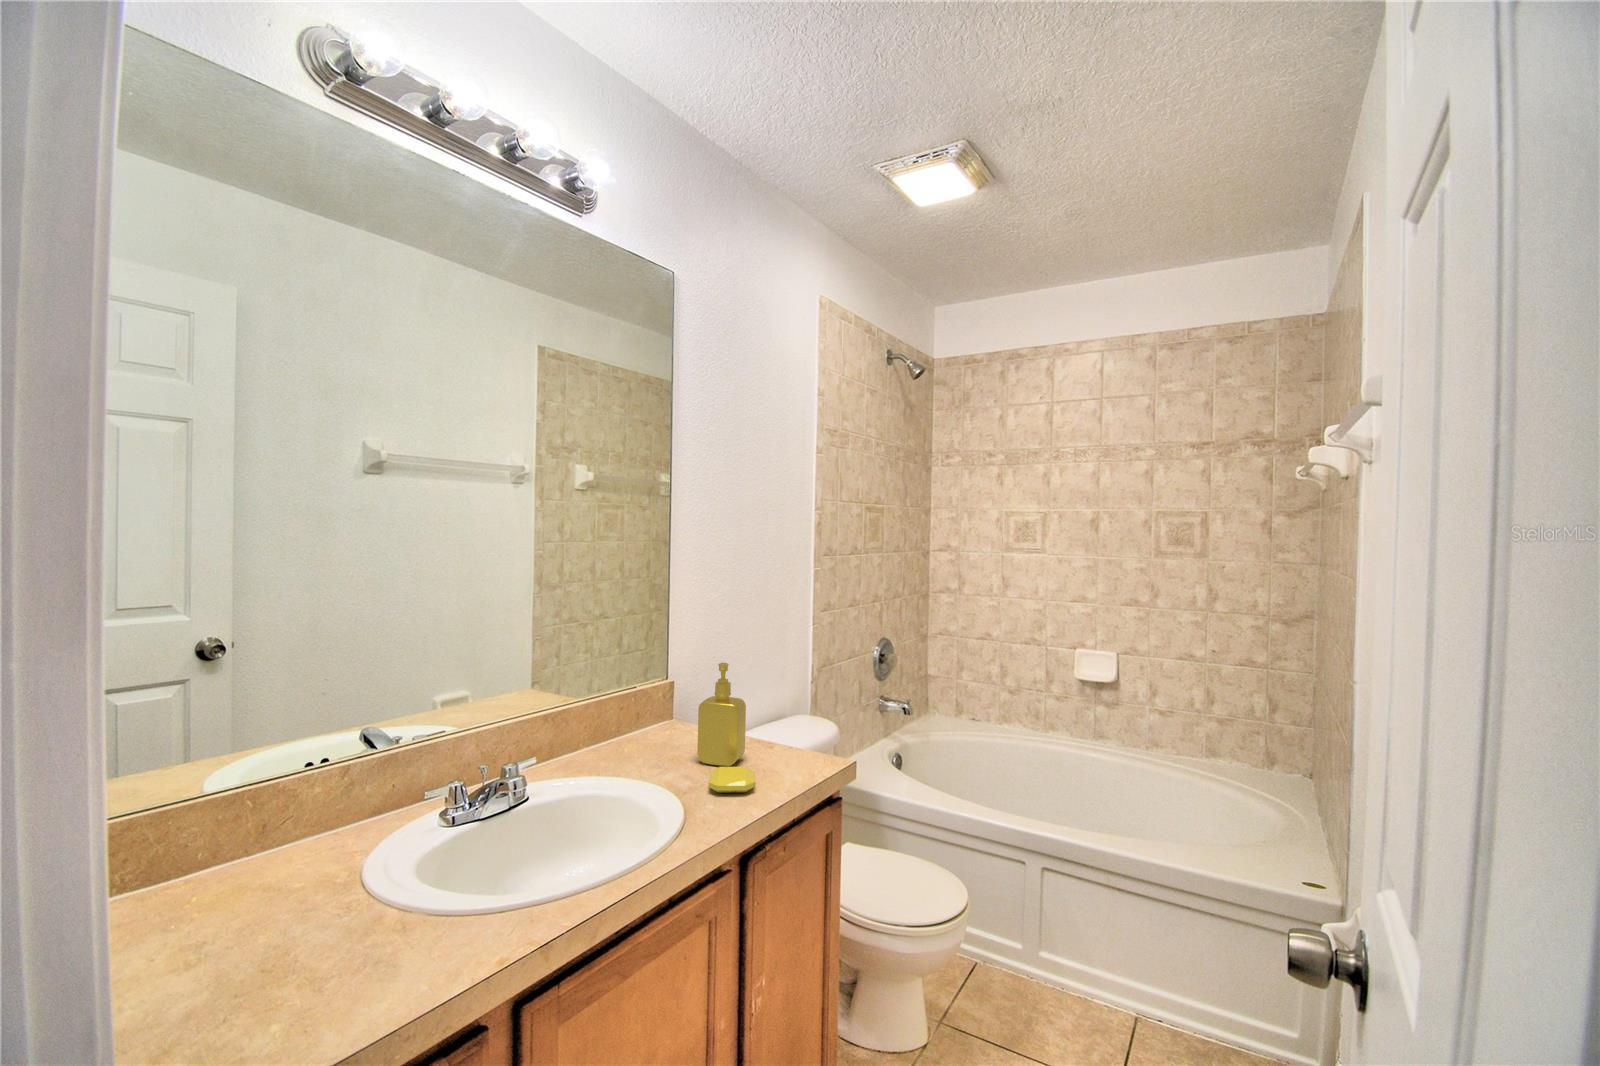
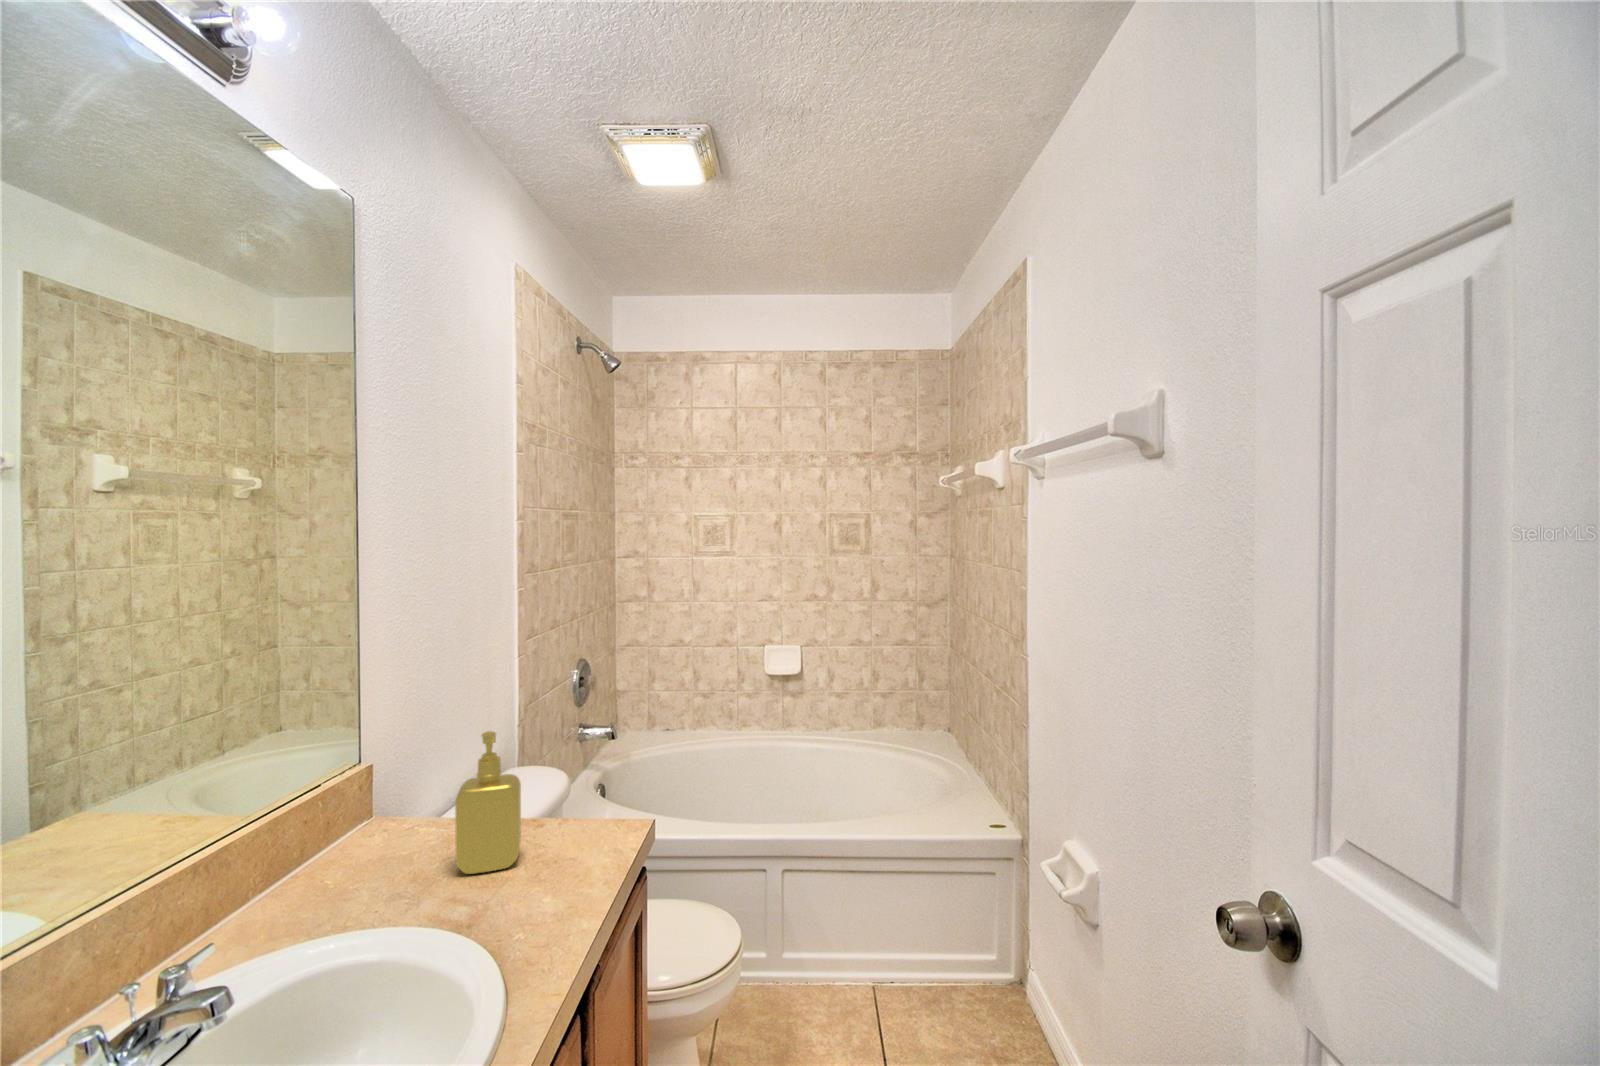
soap bar: present [709,767,755,793] -> none [499,864,571,911]

